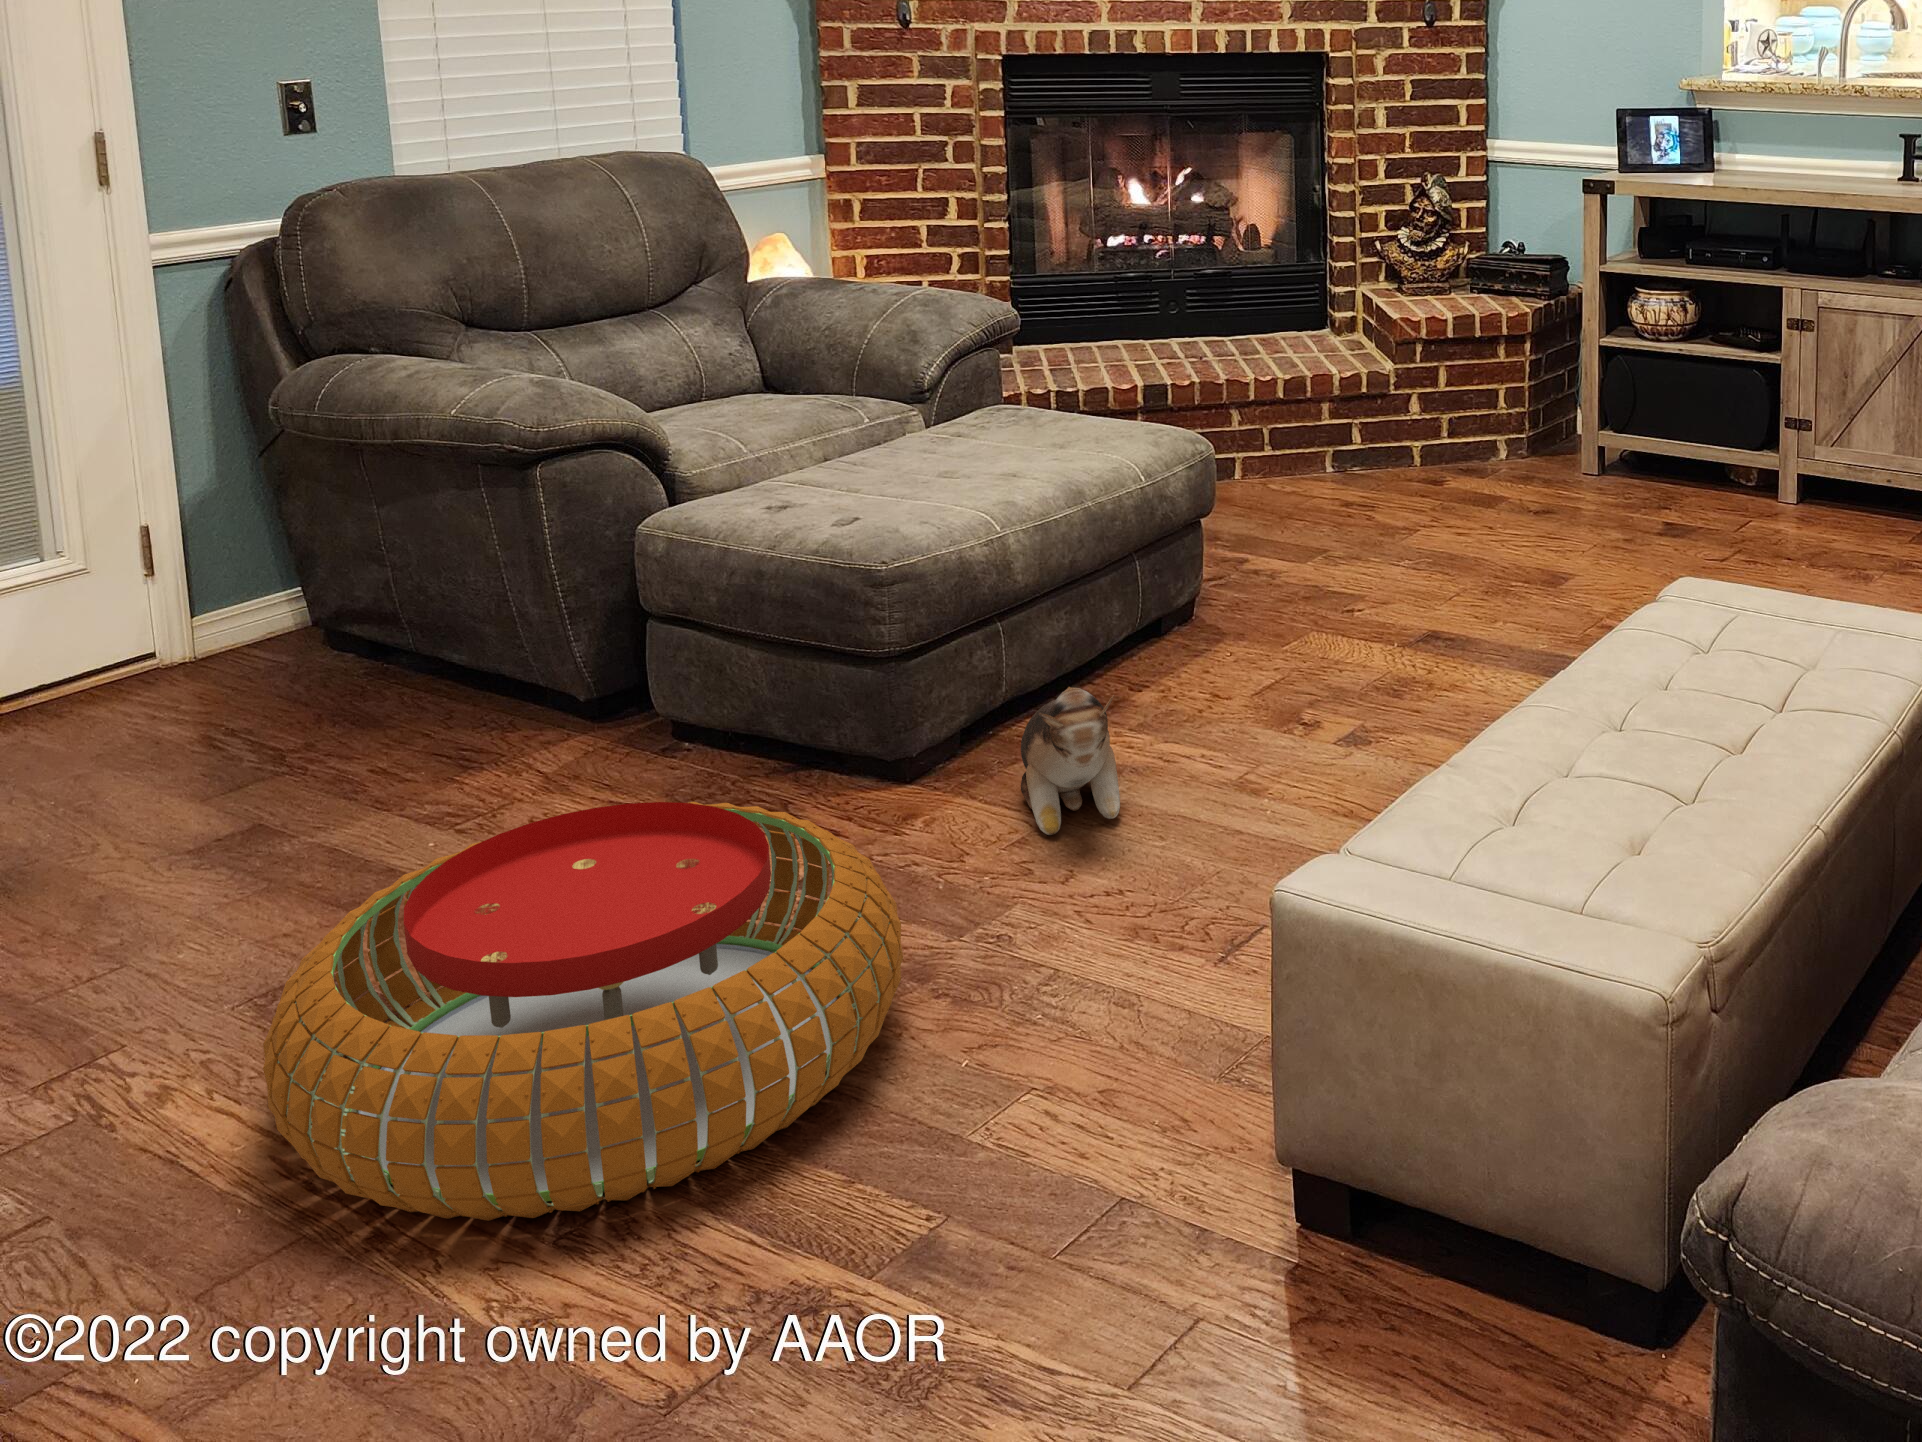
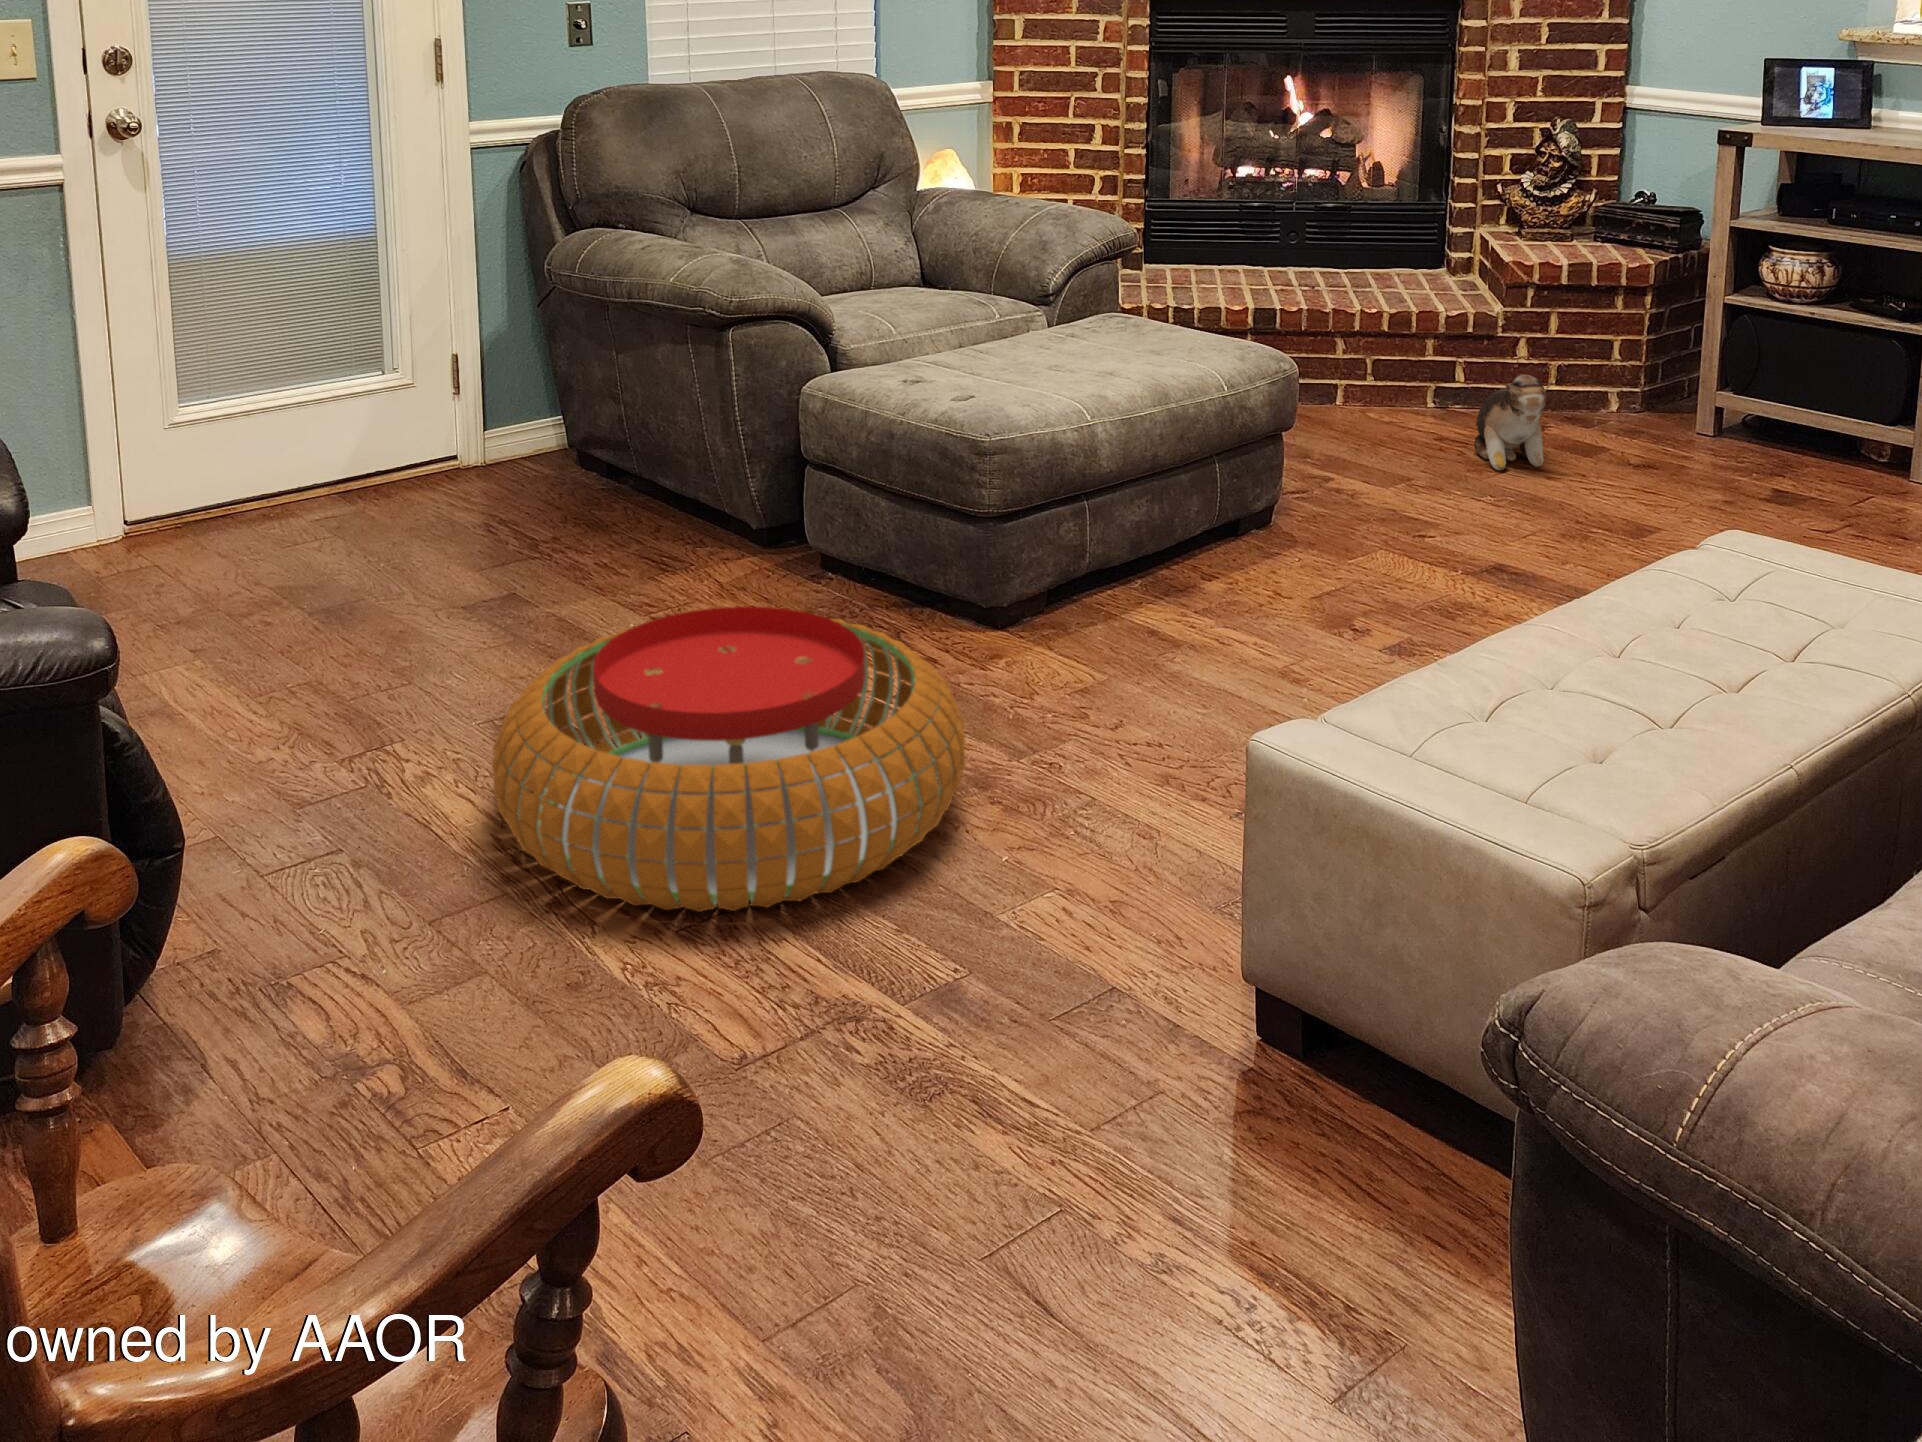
plush toy: present [1021,687,1120,835] -> present [1474,374,1553,470]

